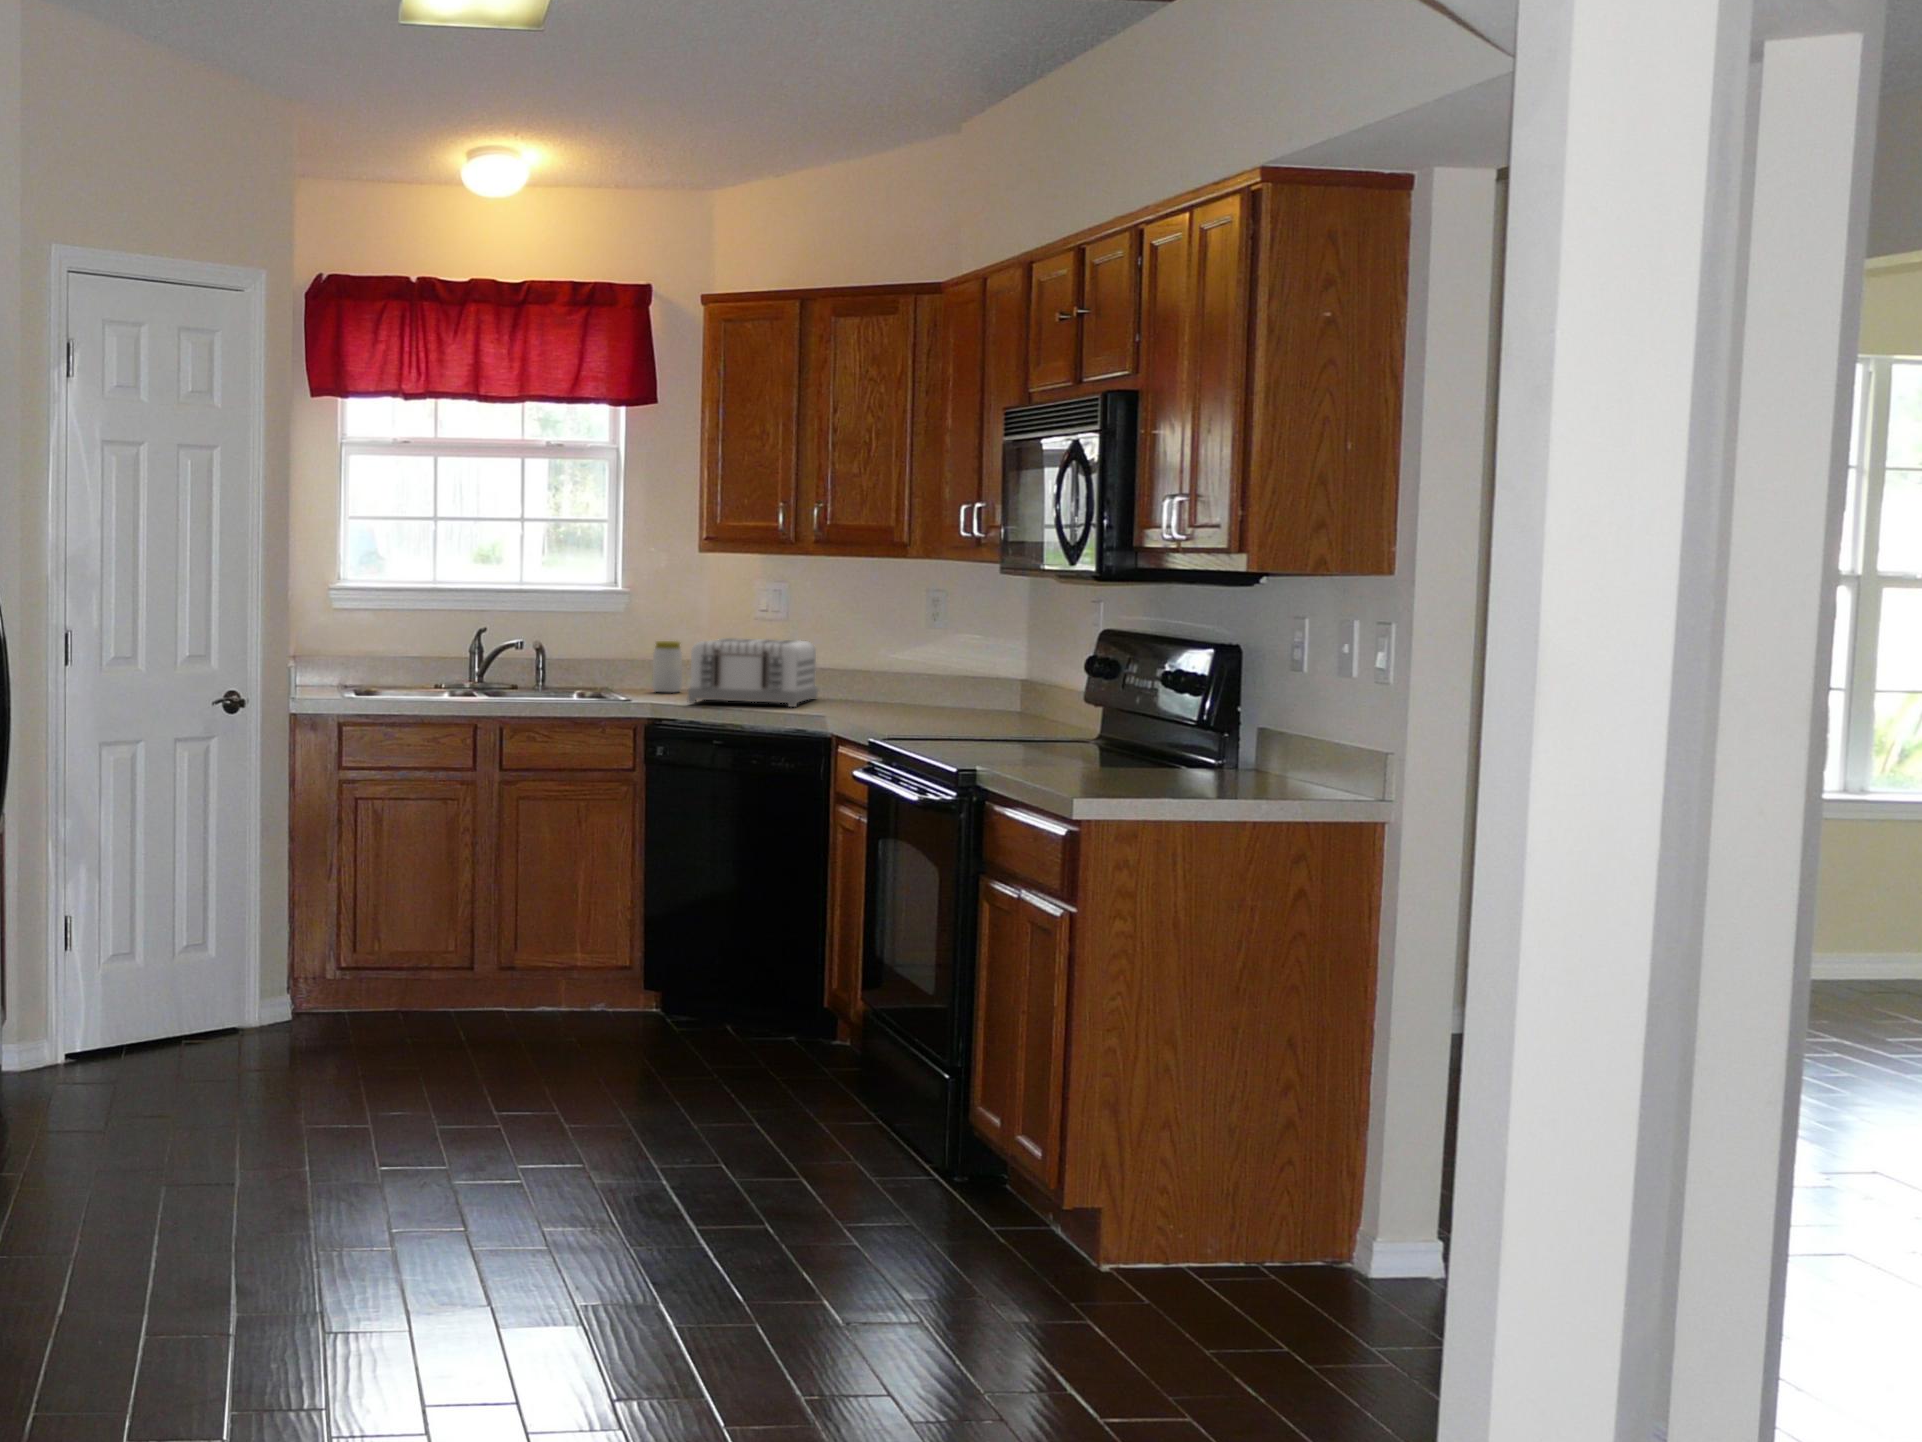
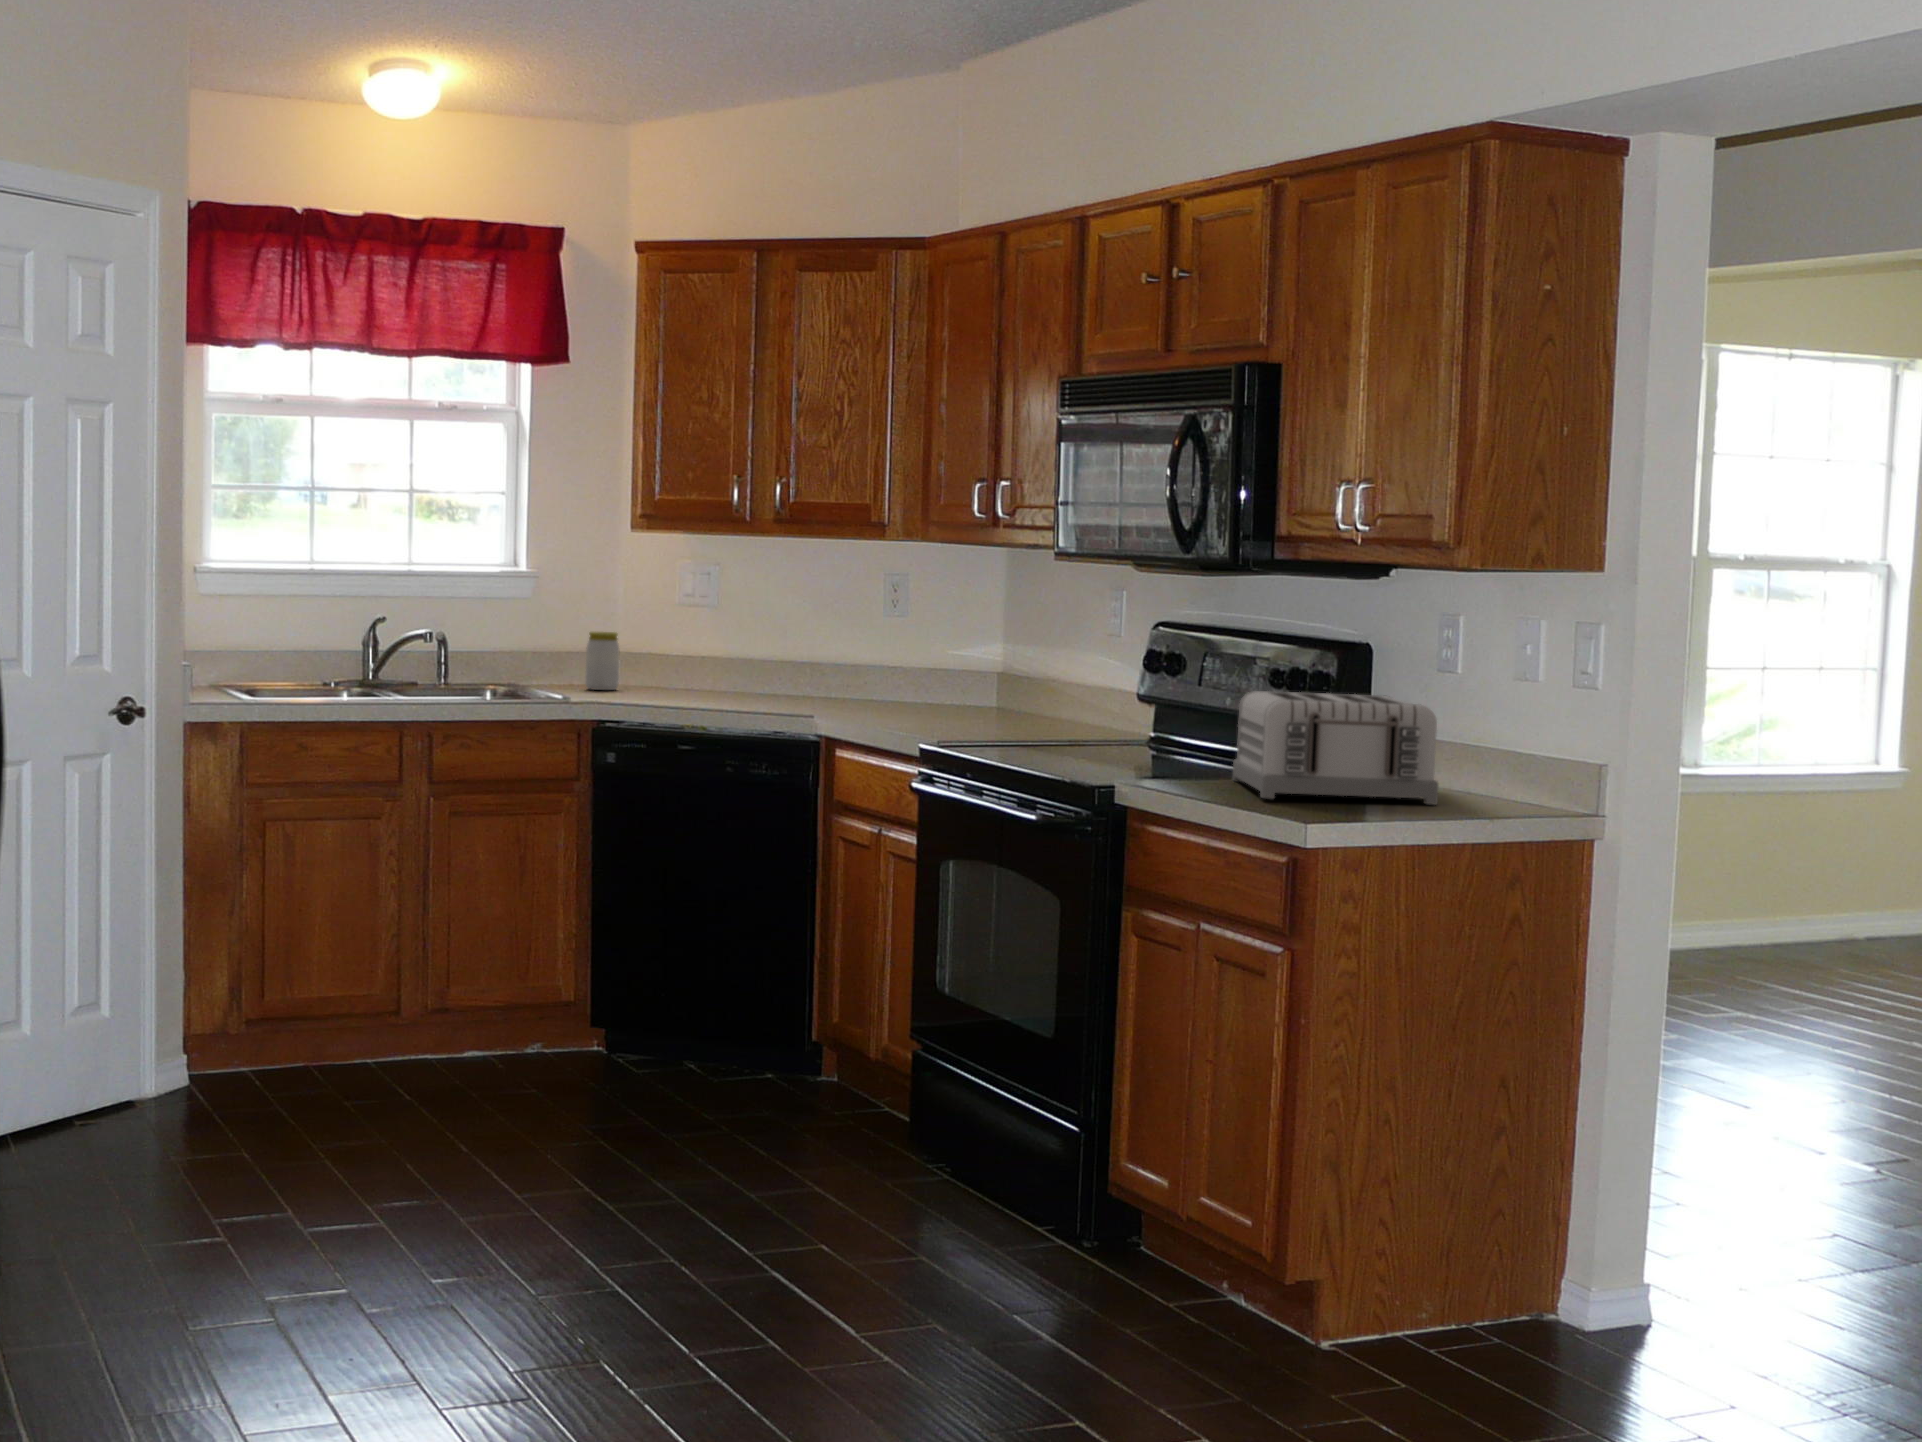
toaster: present [687,638,818,707] -> present [1233,691,1438,804]

